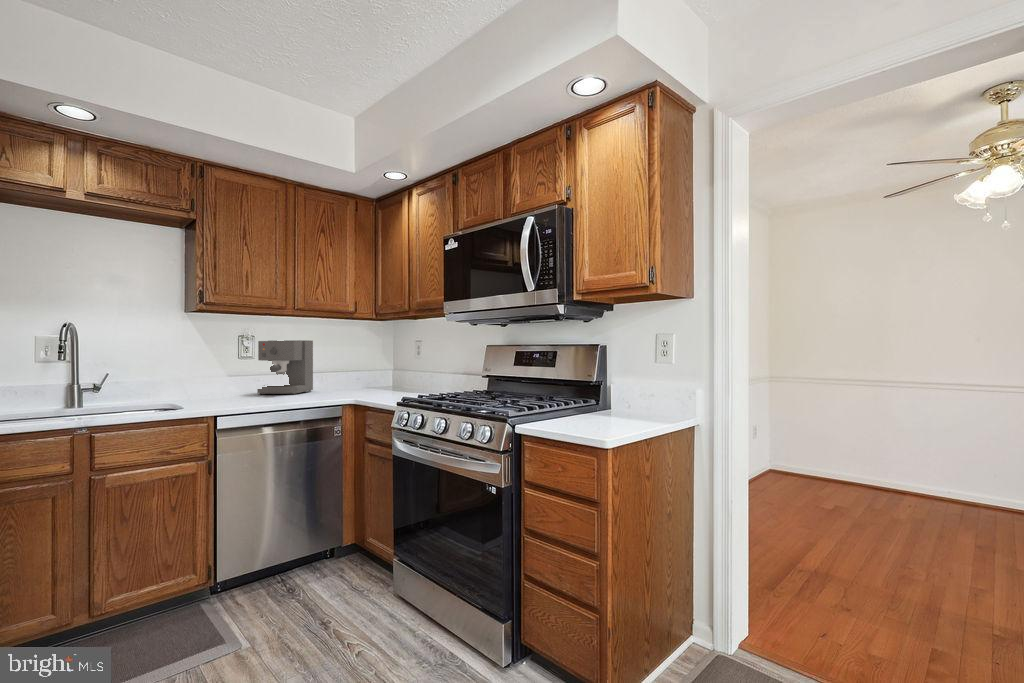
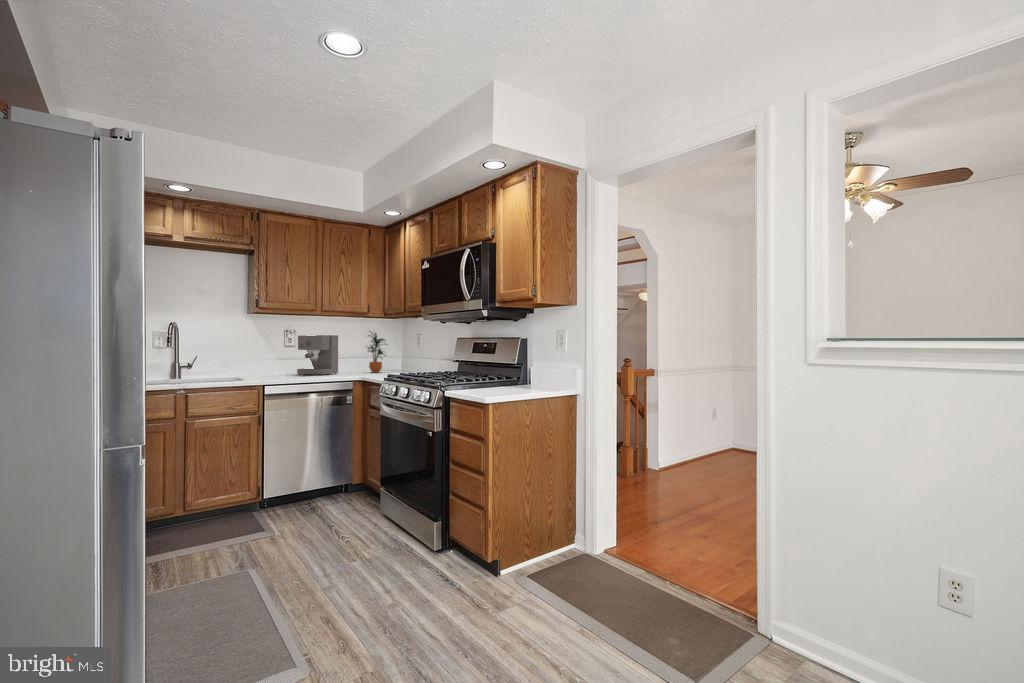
potted plant: none [346,333,379,388] -> present [368,332,386,373]

